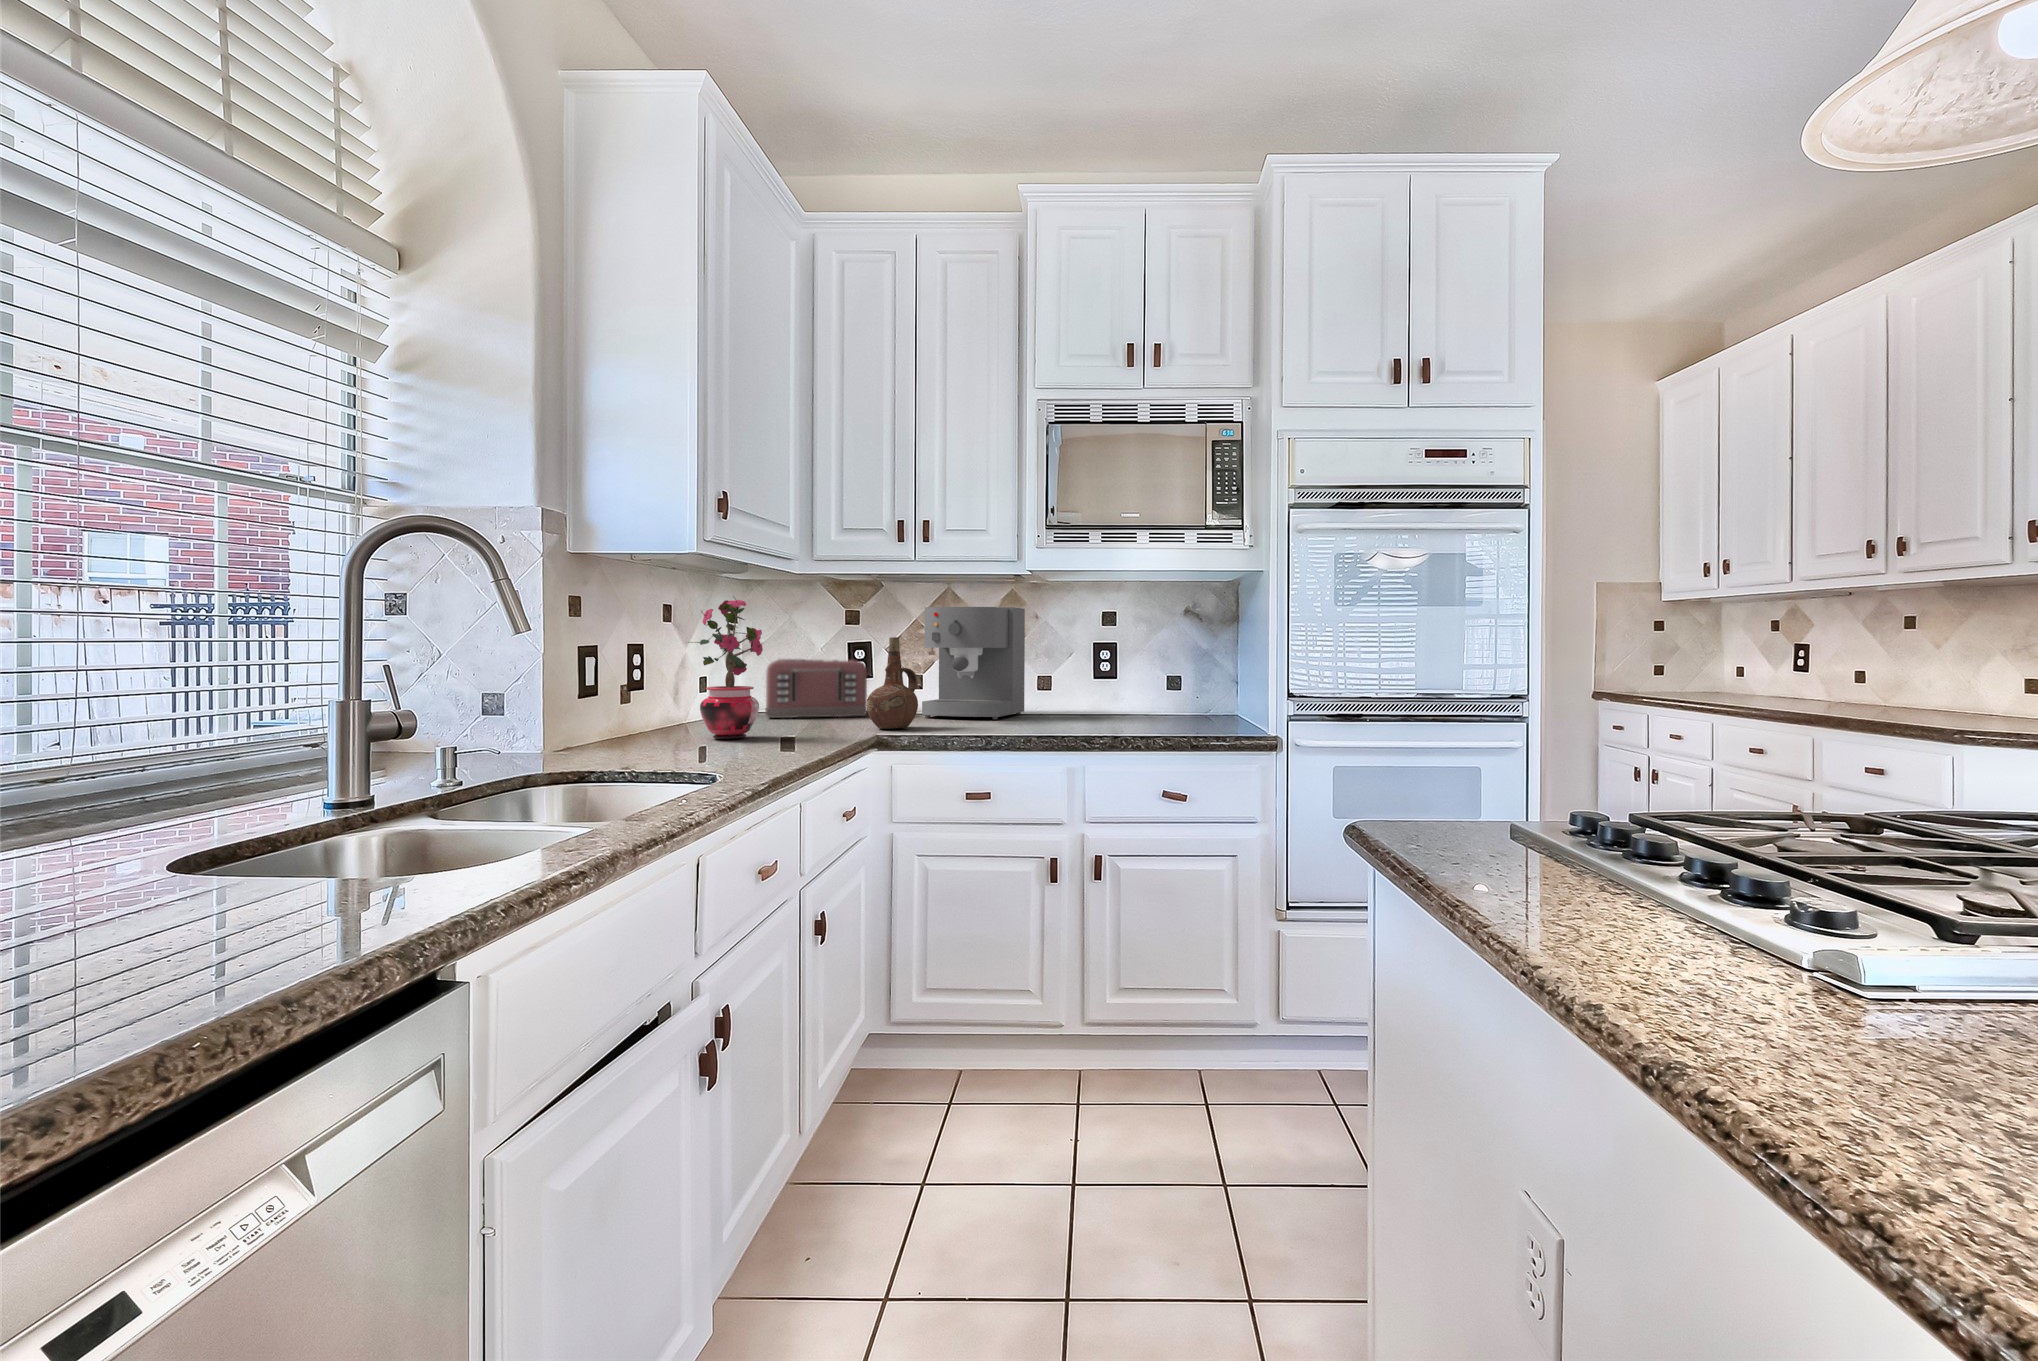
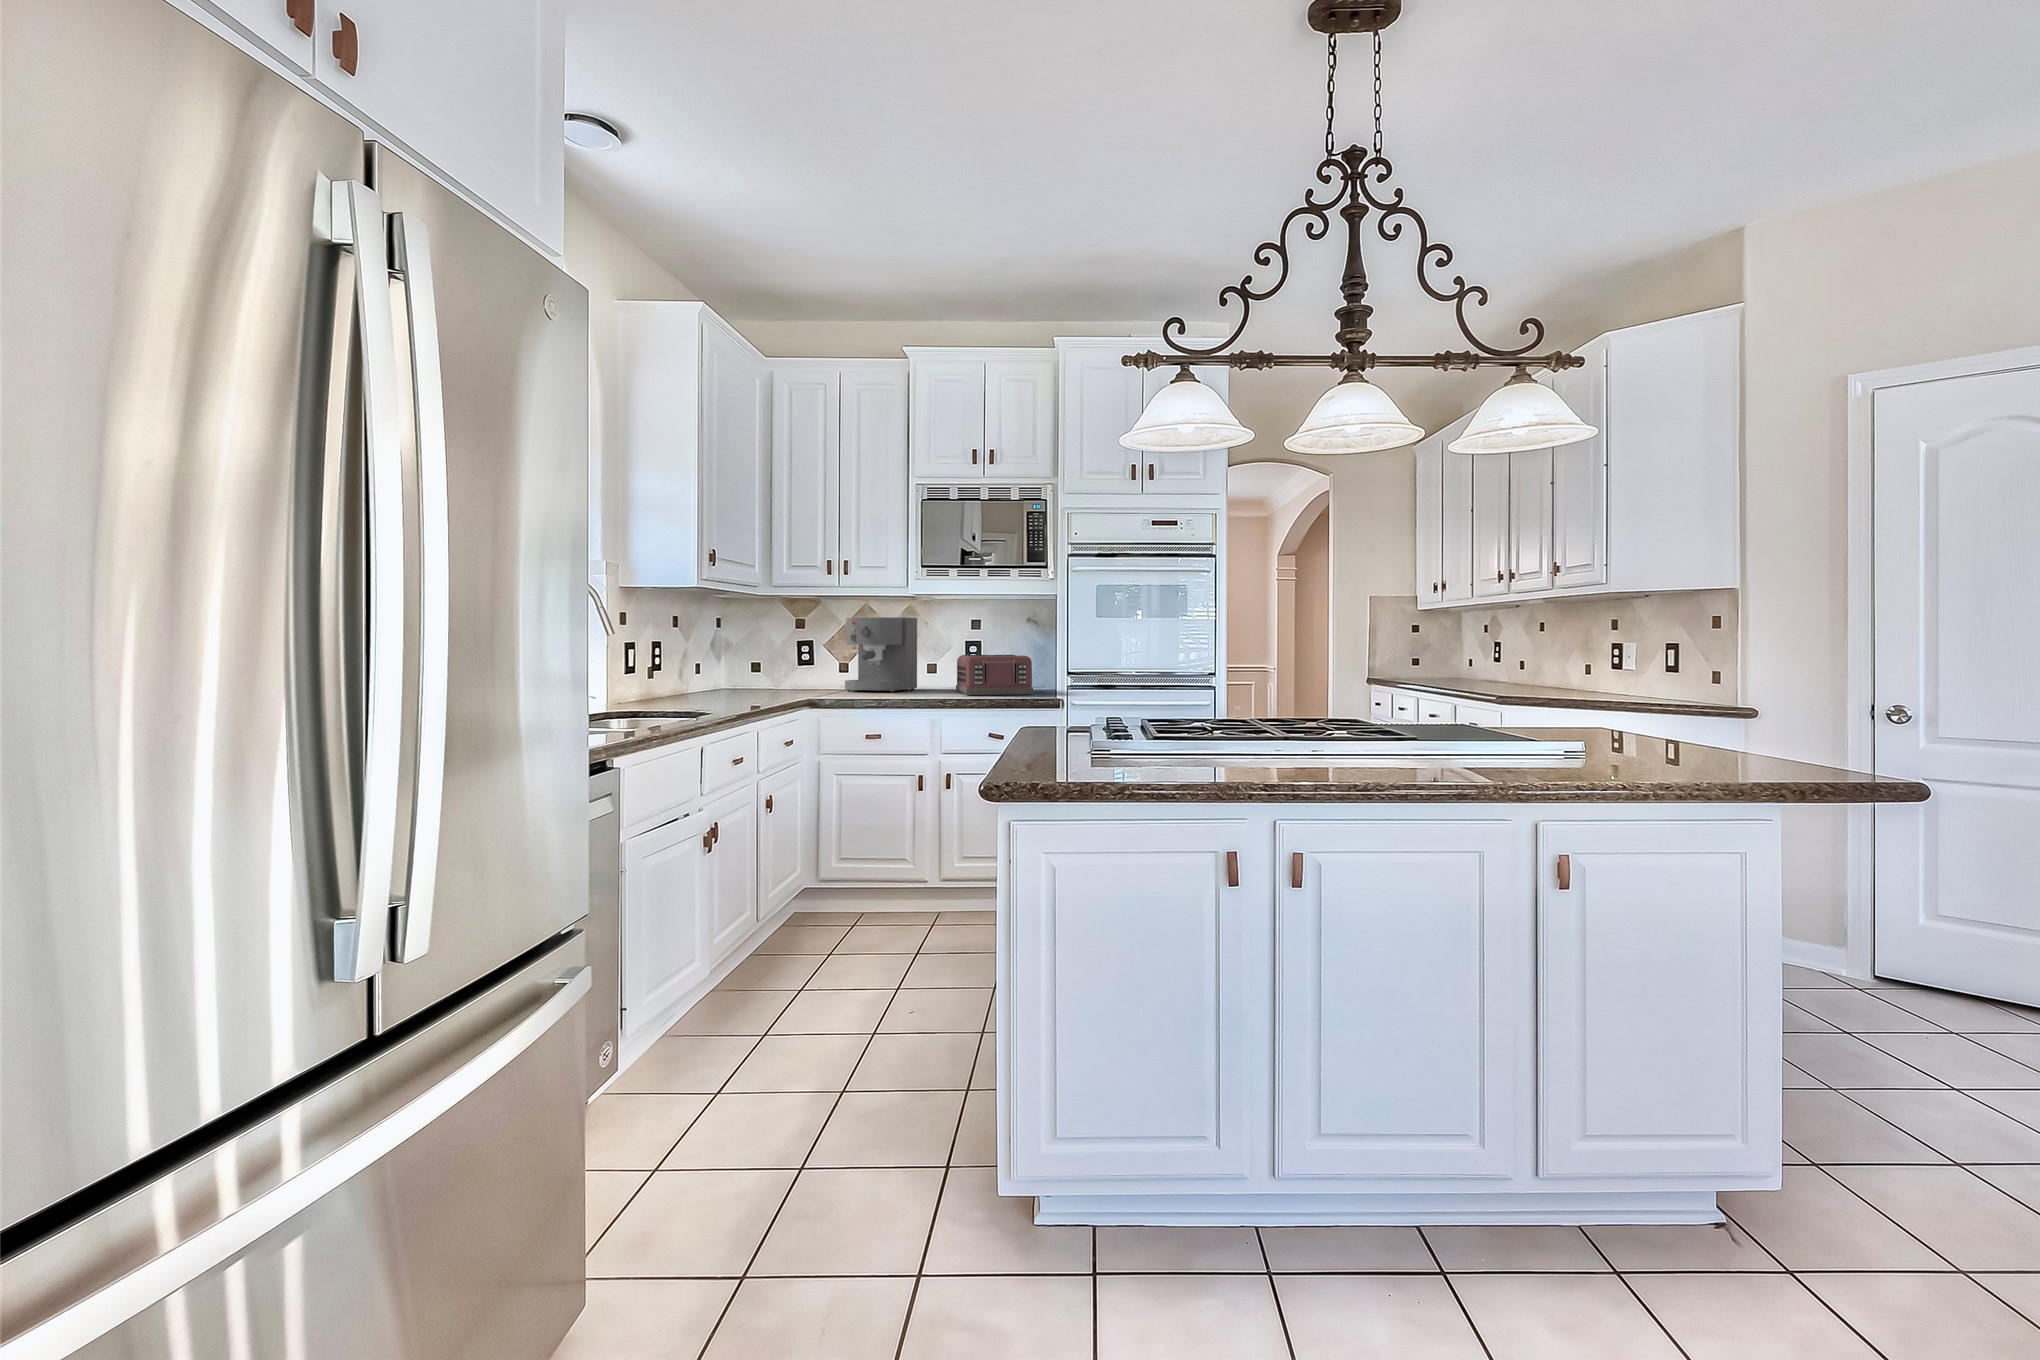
potted plant: present [688,597,763,739] -> none [690,613,738,700]
ceramic pitcher: present [866,637,918,729] -> none [804,638,837,696]
toaster: present [765,659,867,718] -> present [956,655,1033,695]

